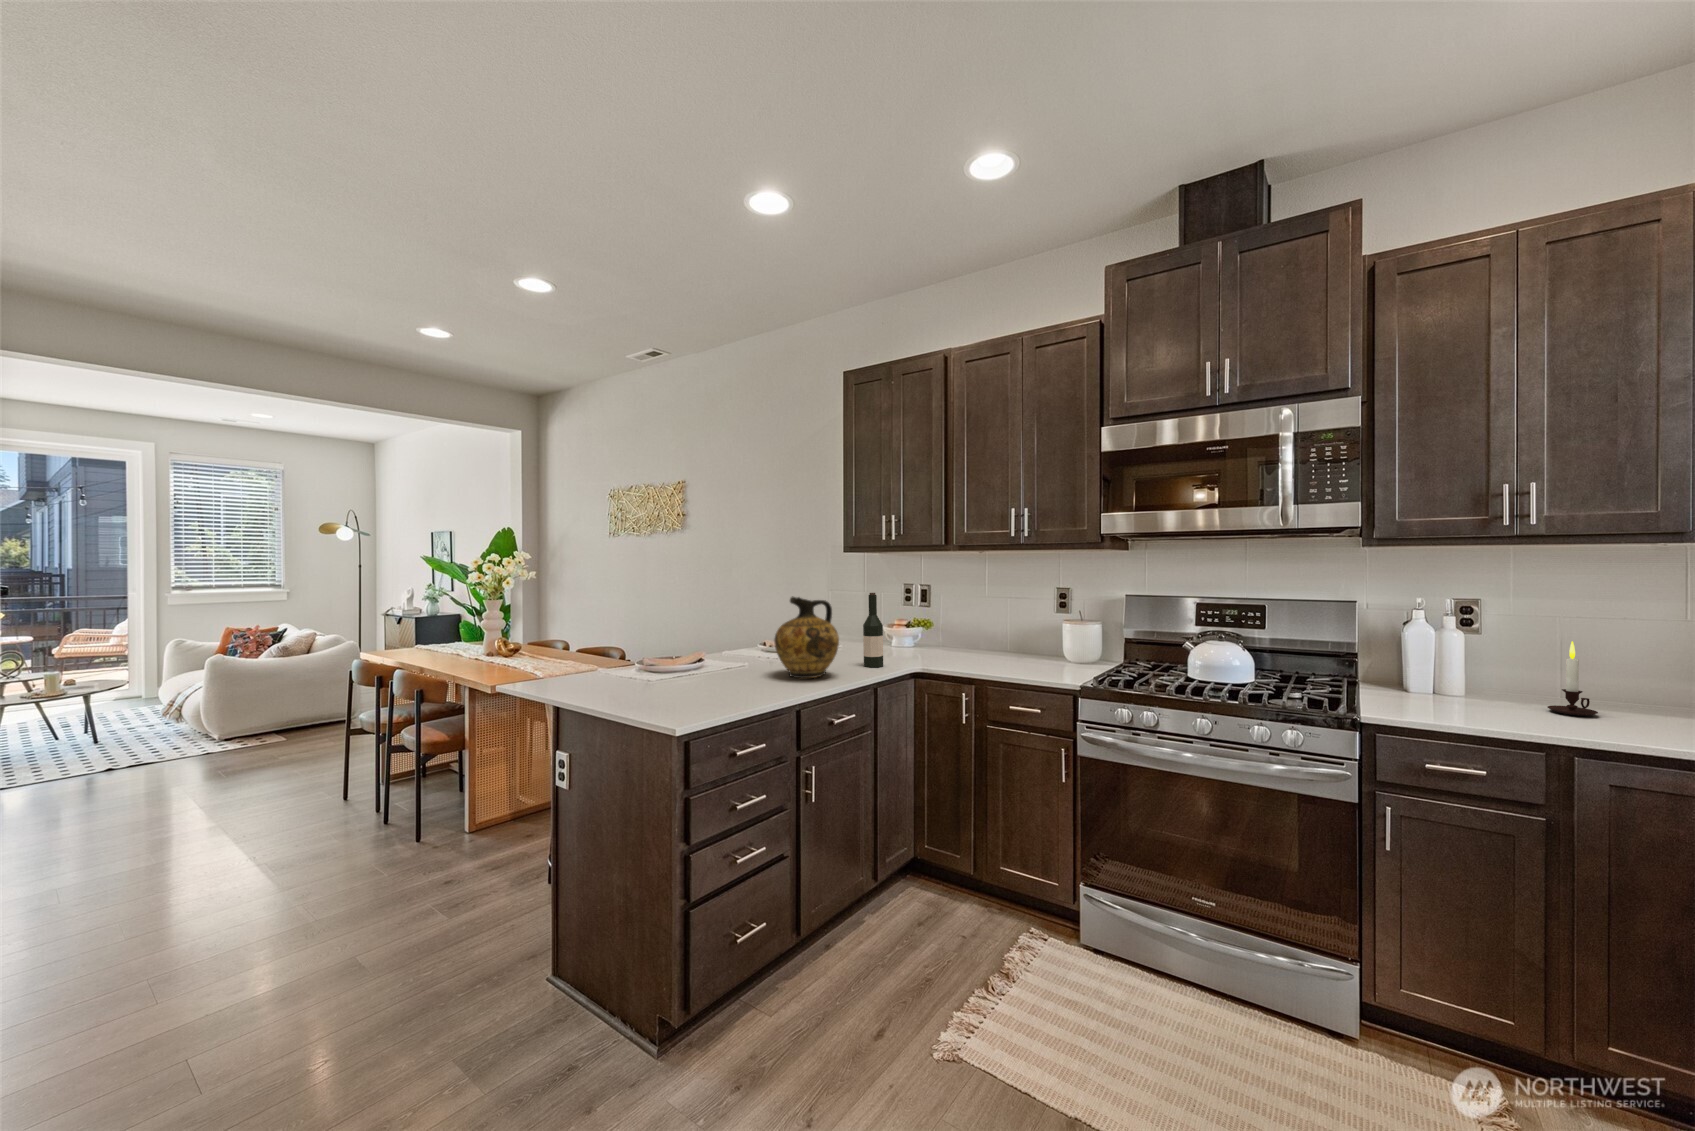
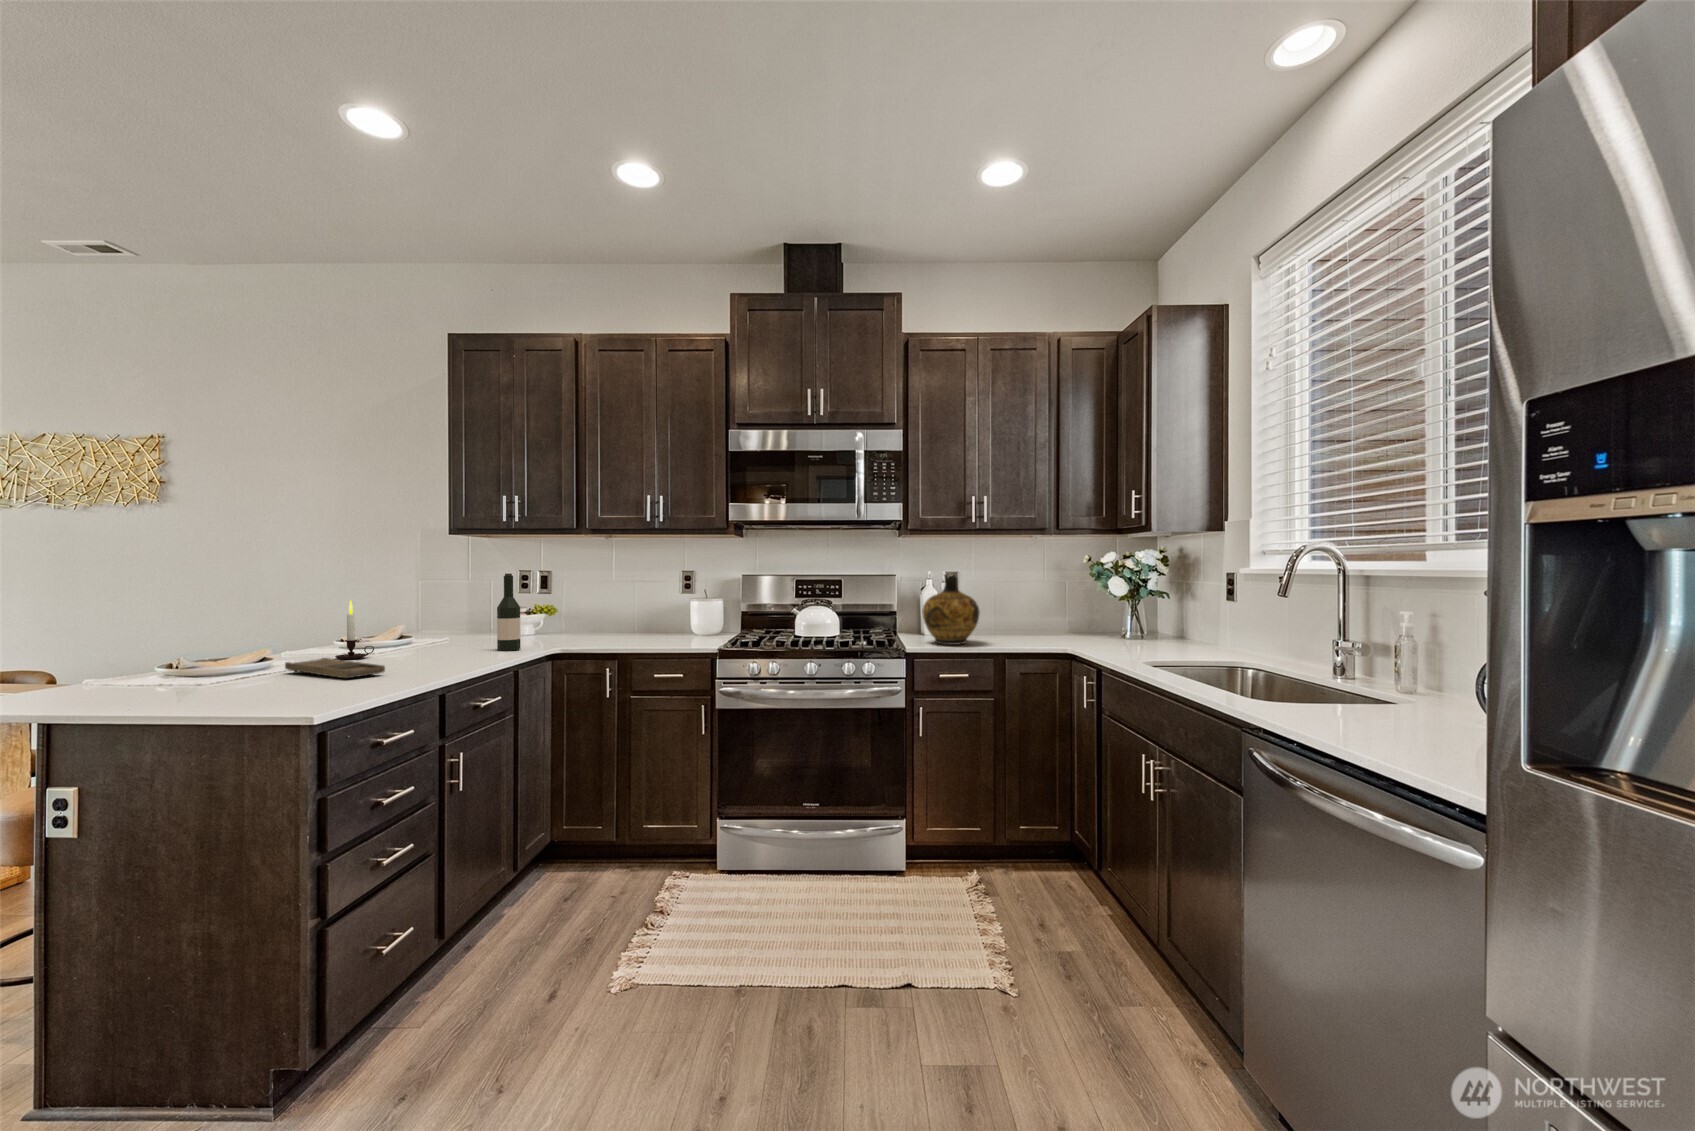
ceramic jug: present [774,596,839,678] -> present [922,574,980,645]
candle: present [1548,641,1598,716] -> present [335,600,374,659]
tray: none [671,671,731,697] -> present [285,658,385,678]

